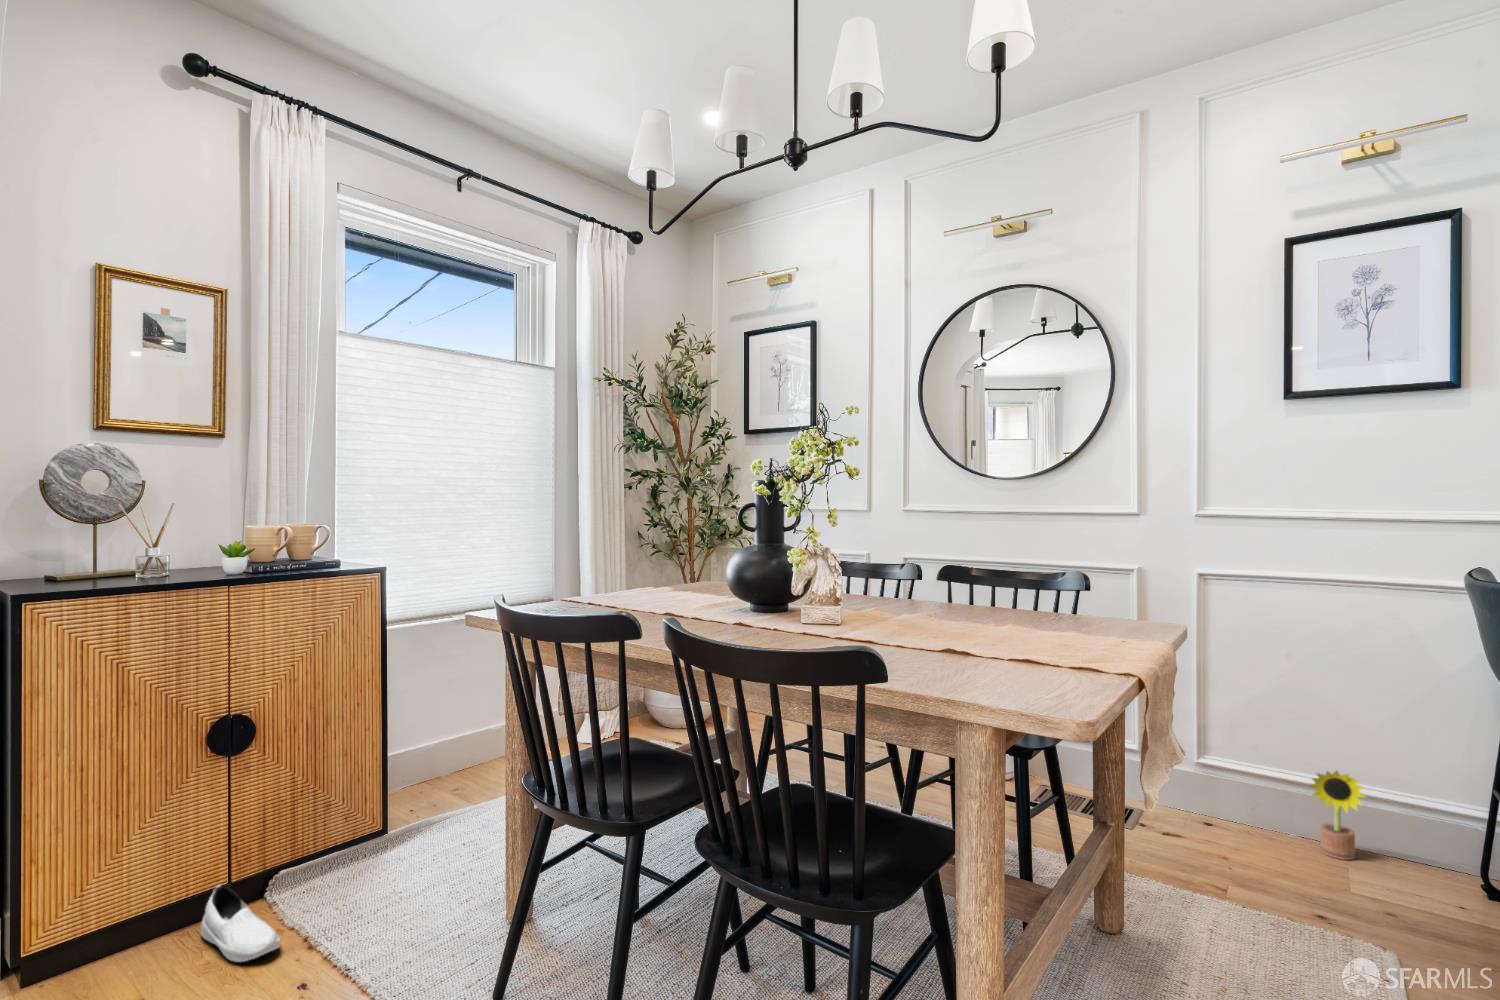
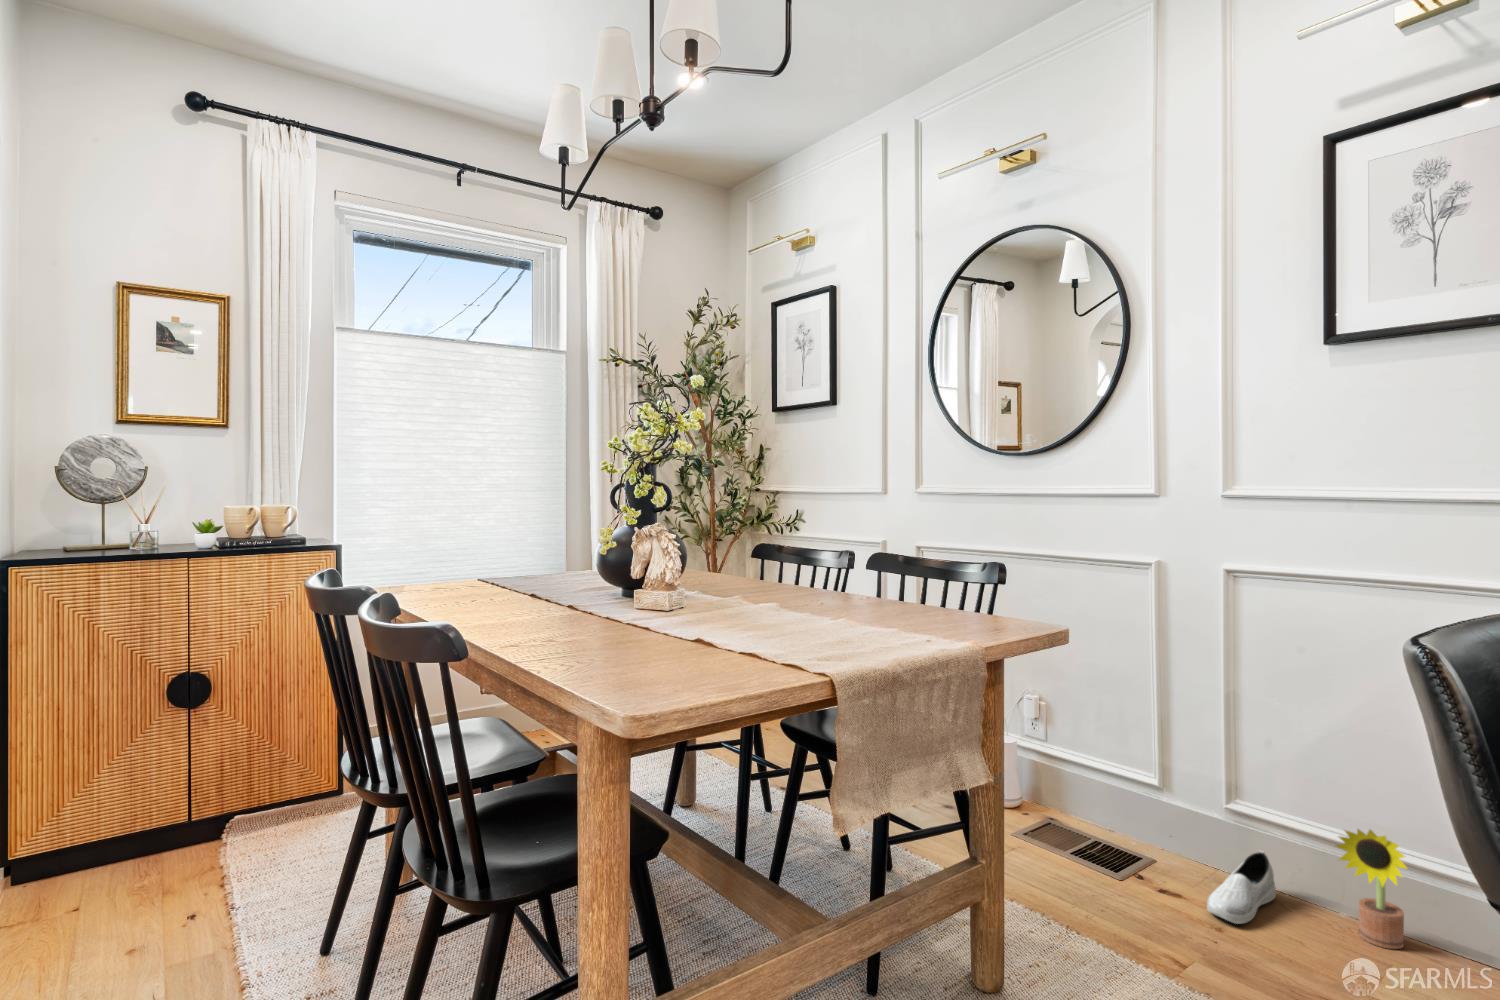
shoe: present [201,885,280,962] -> present [1207,851,1276,924]

